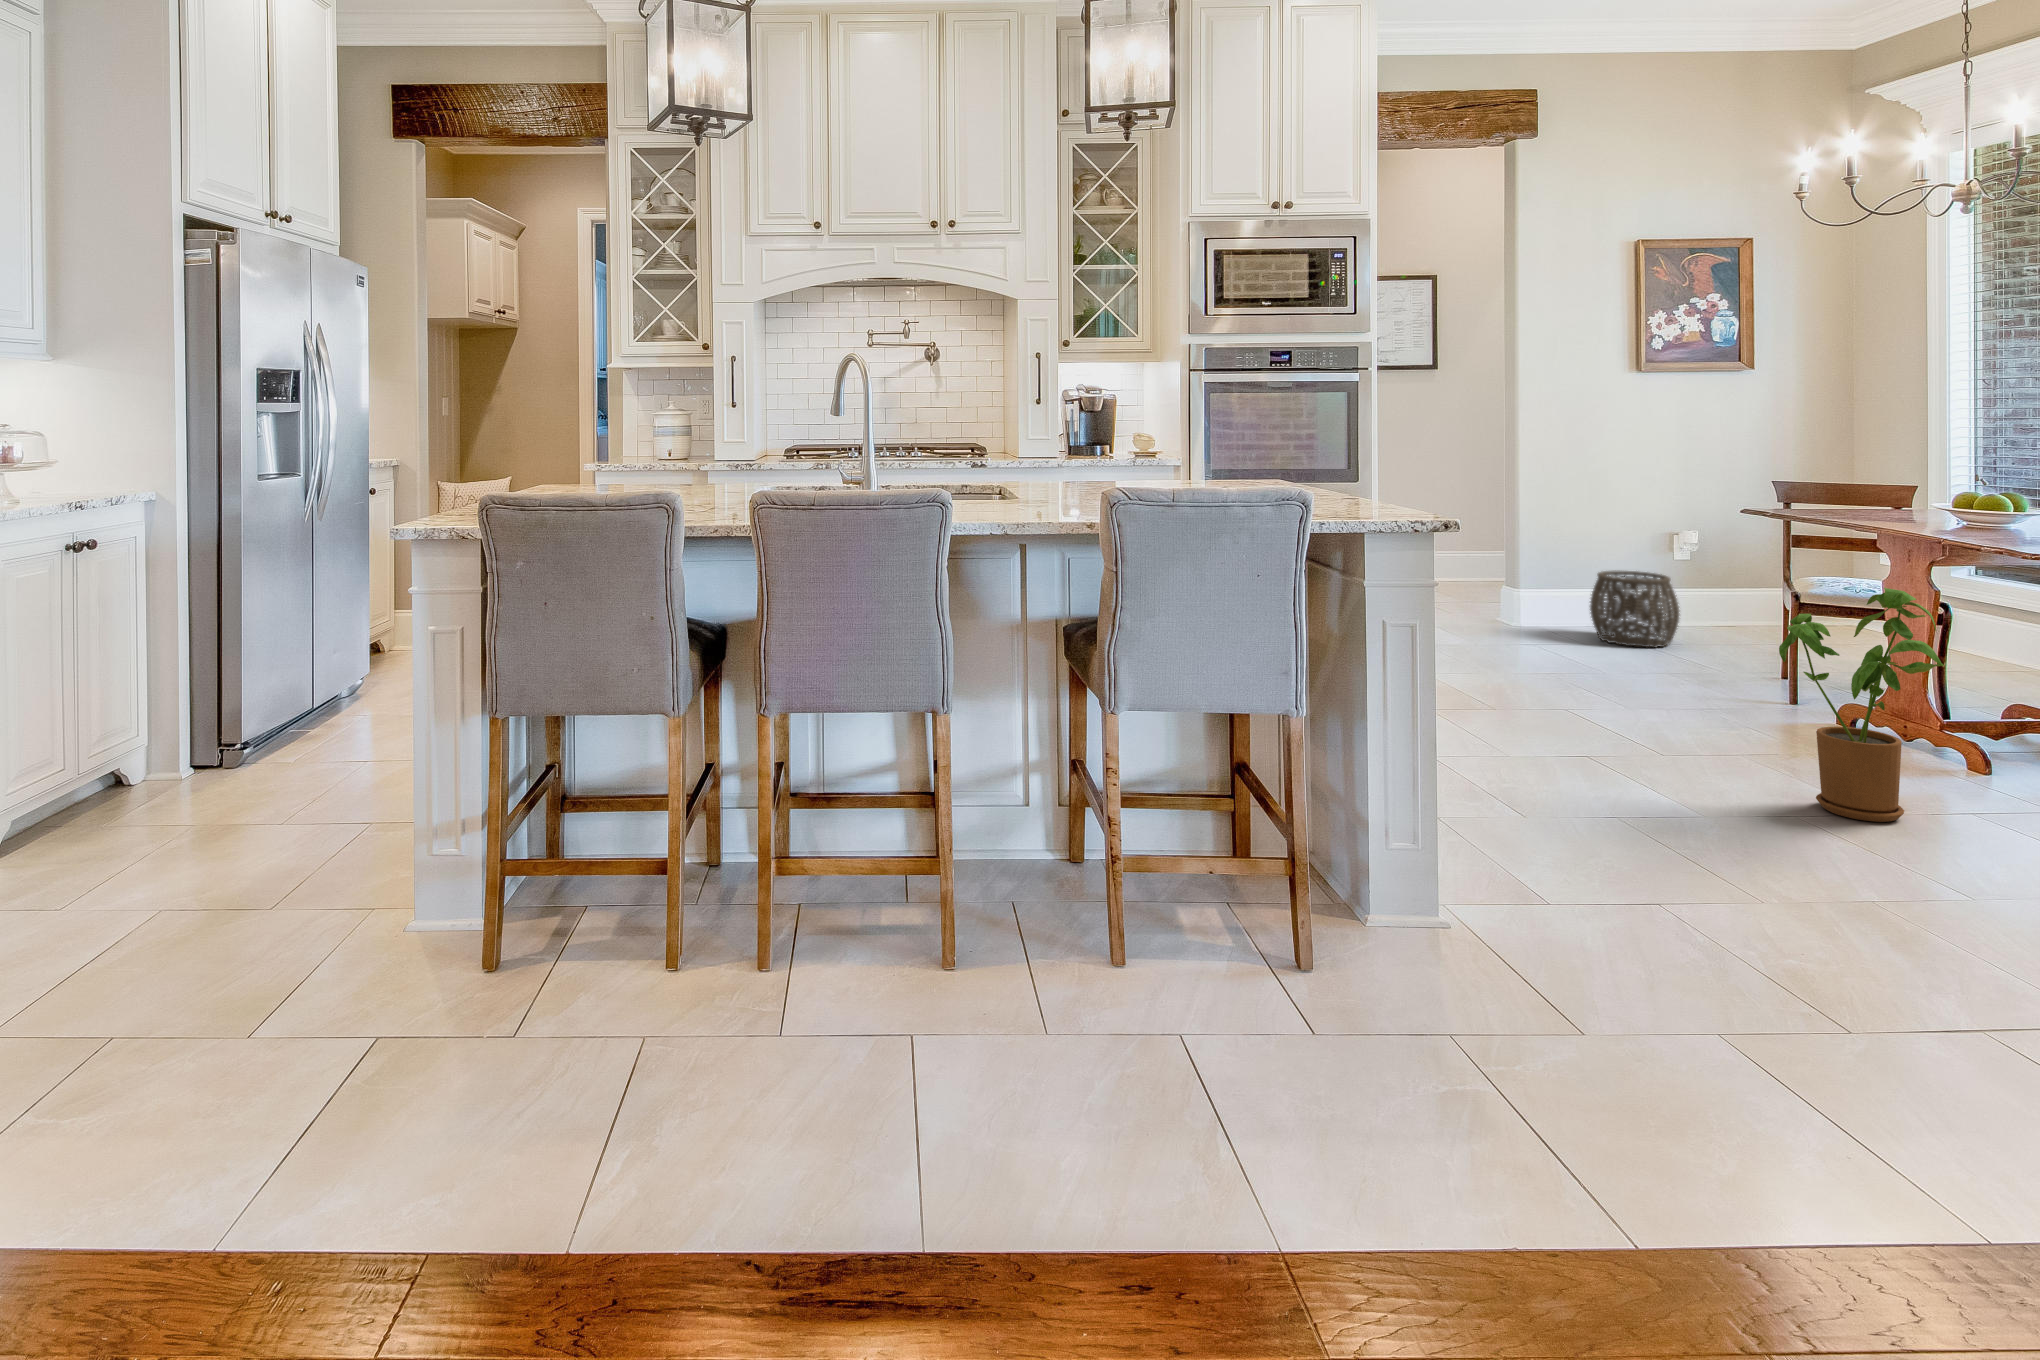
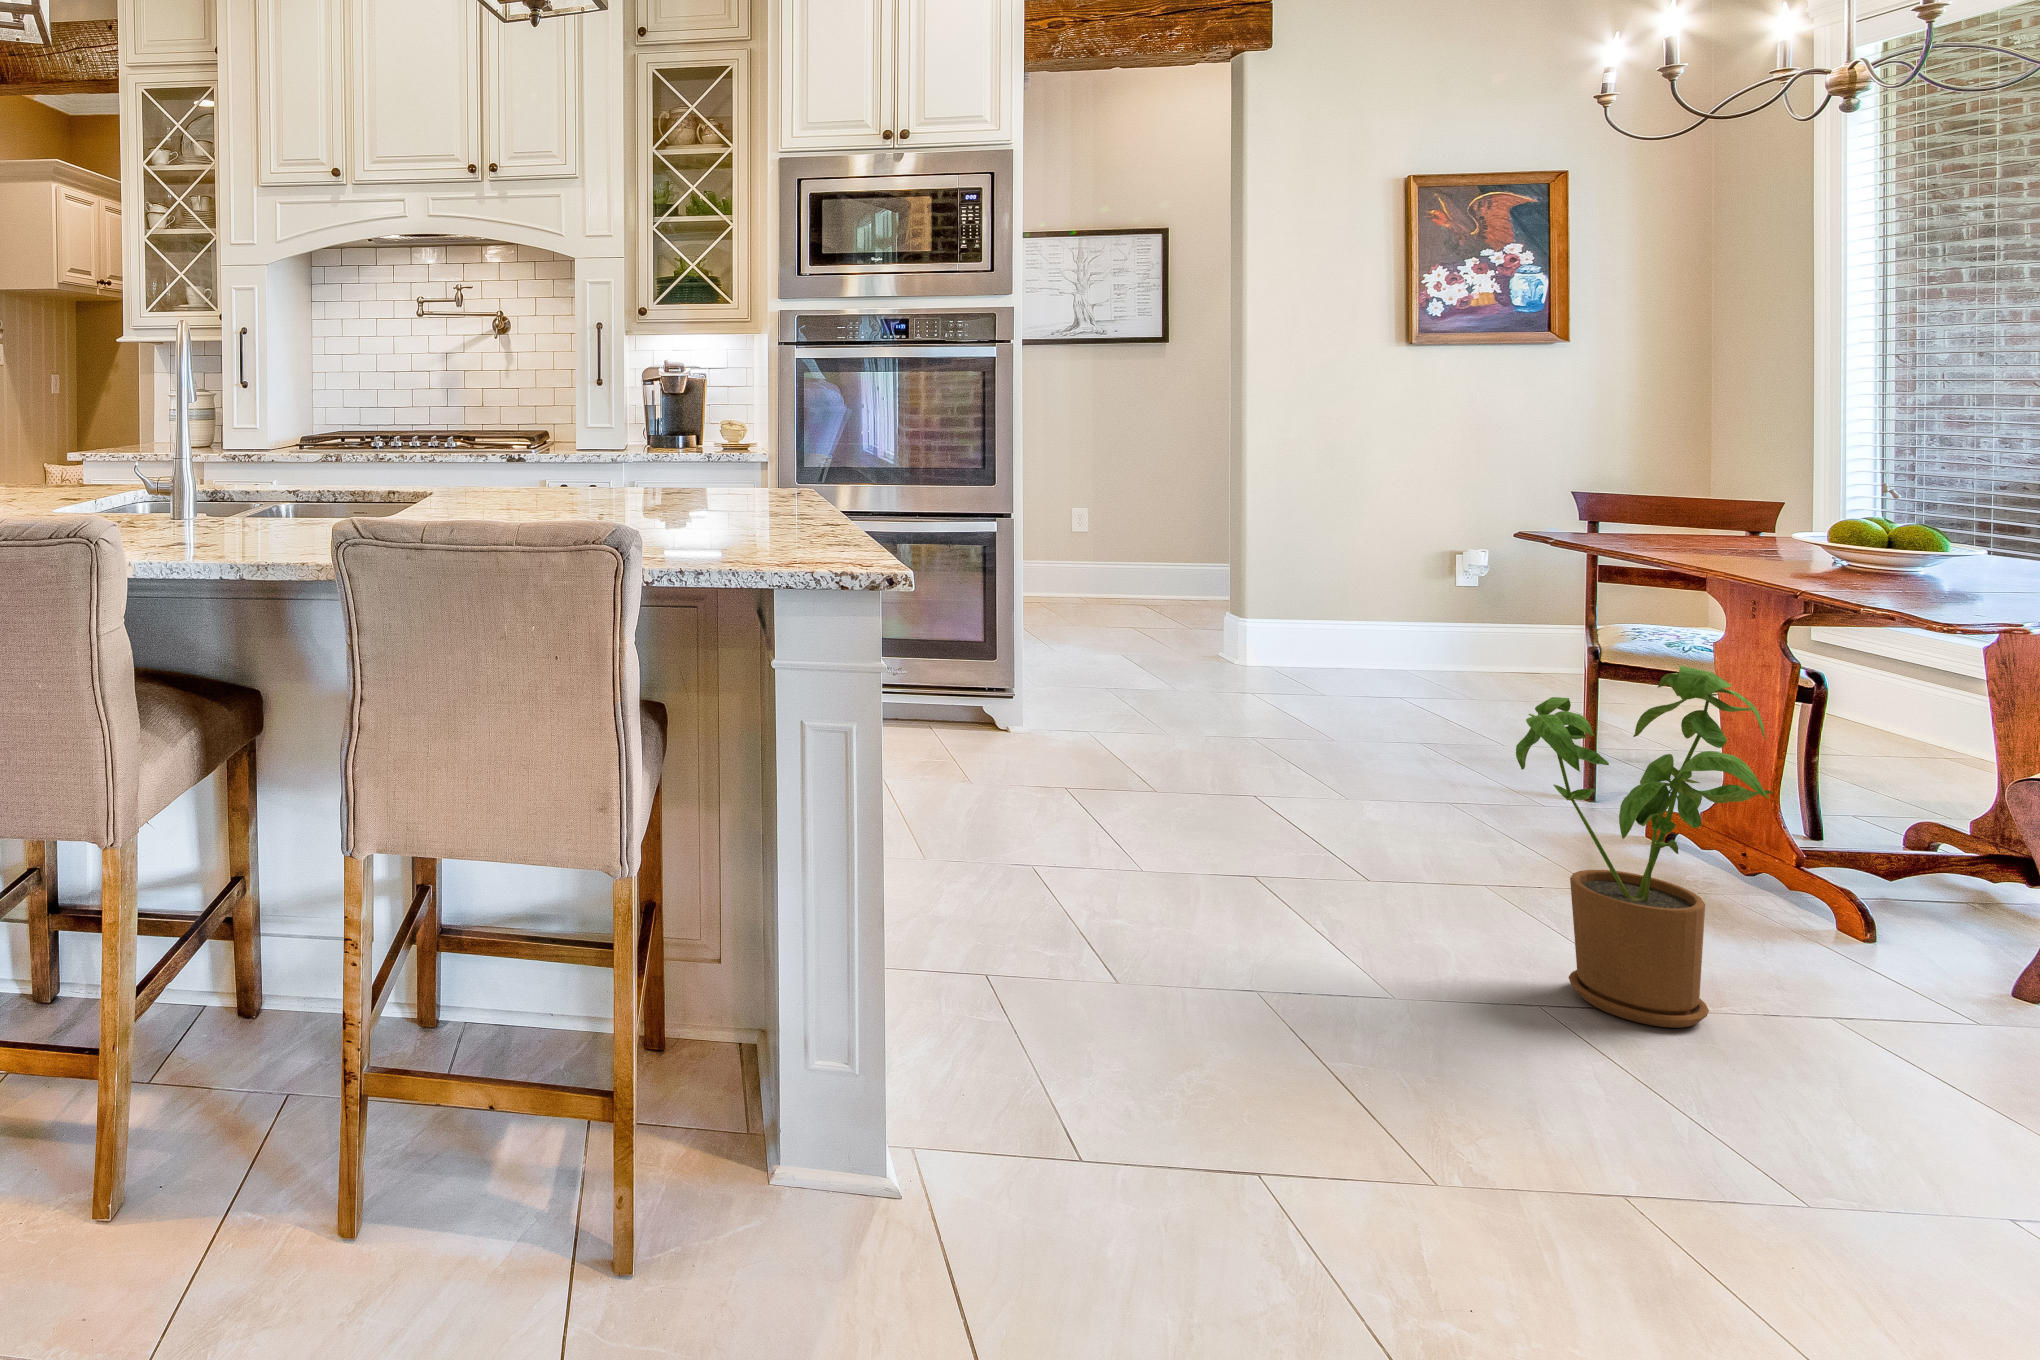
woven basket: present [1590,570,1680,647] -> none [1336,602,1459,705]

